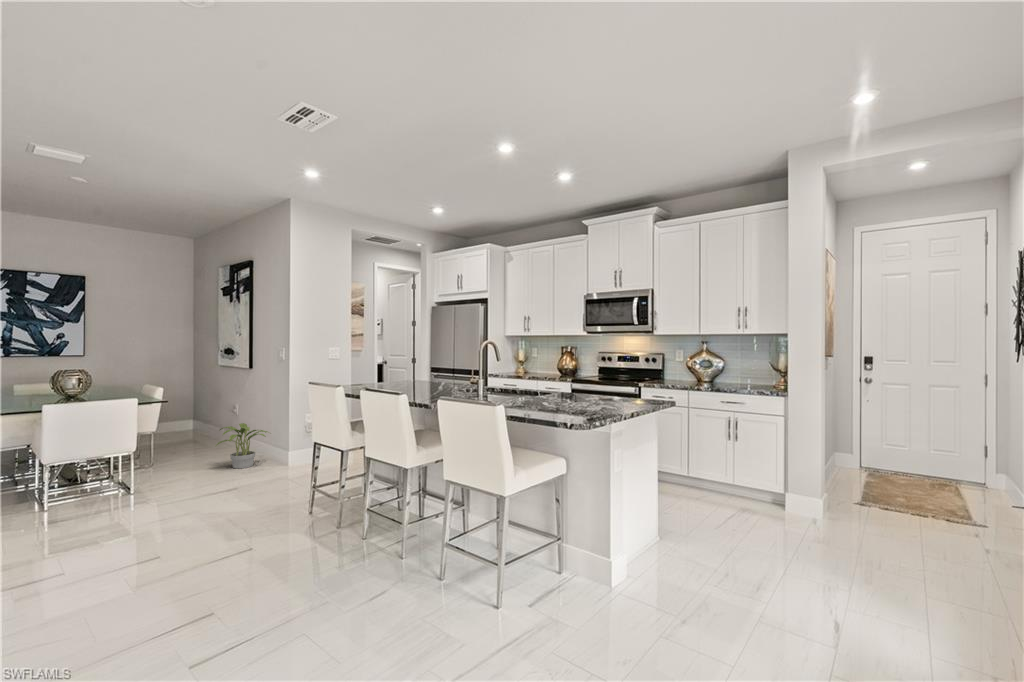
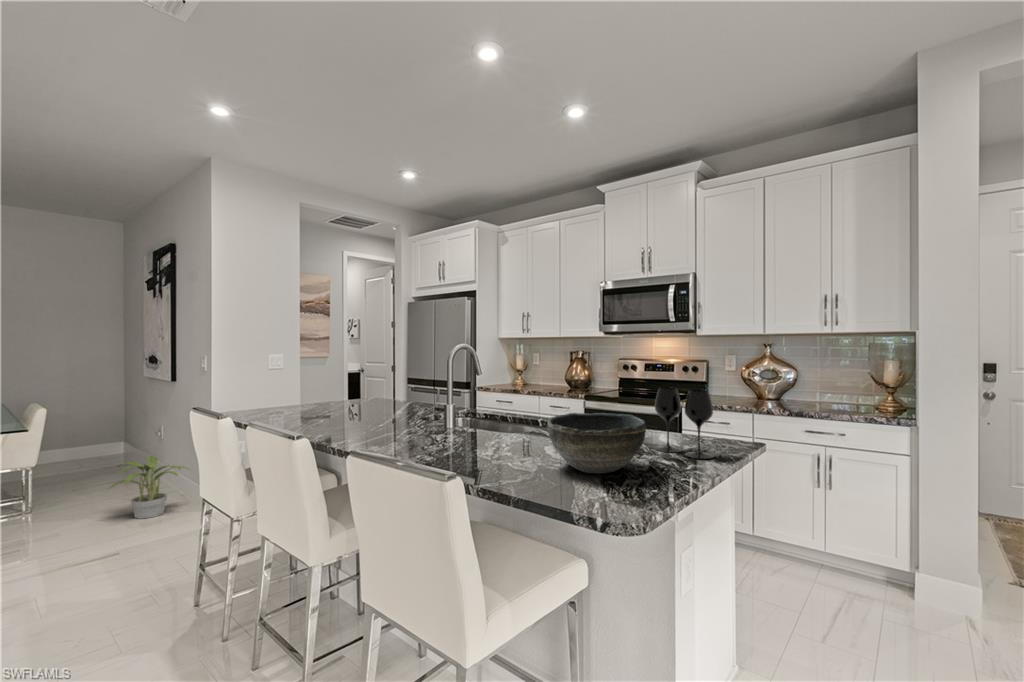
wine glass: none [605,364,638,404] -> present [655,387,714,459]
bowl: none [542,377,596,408] -> present [548,413,646,474]

